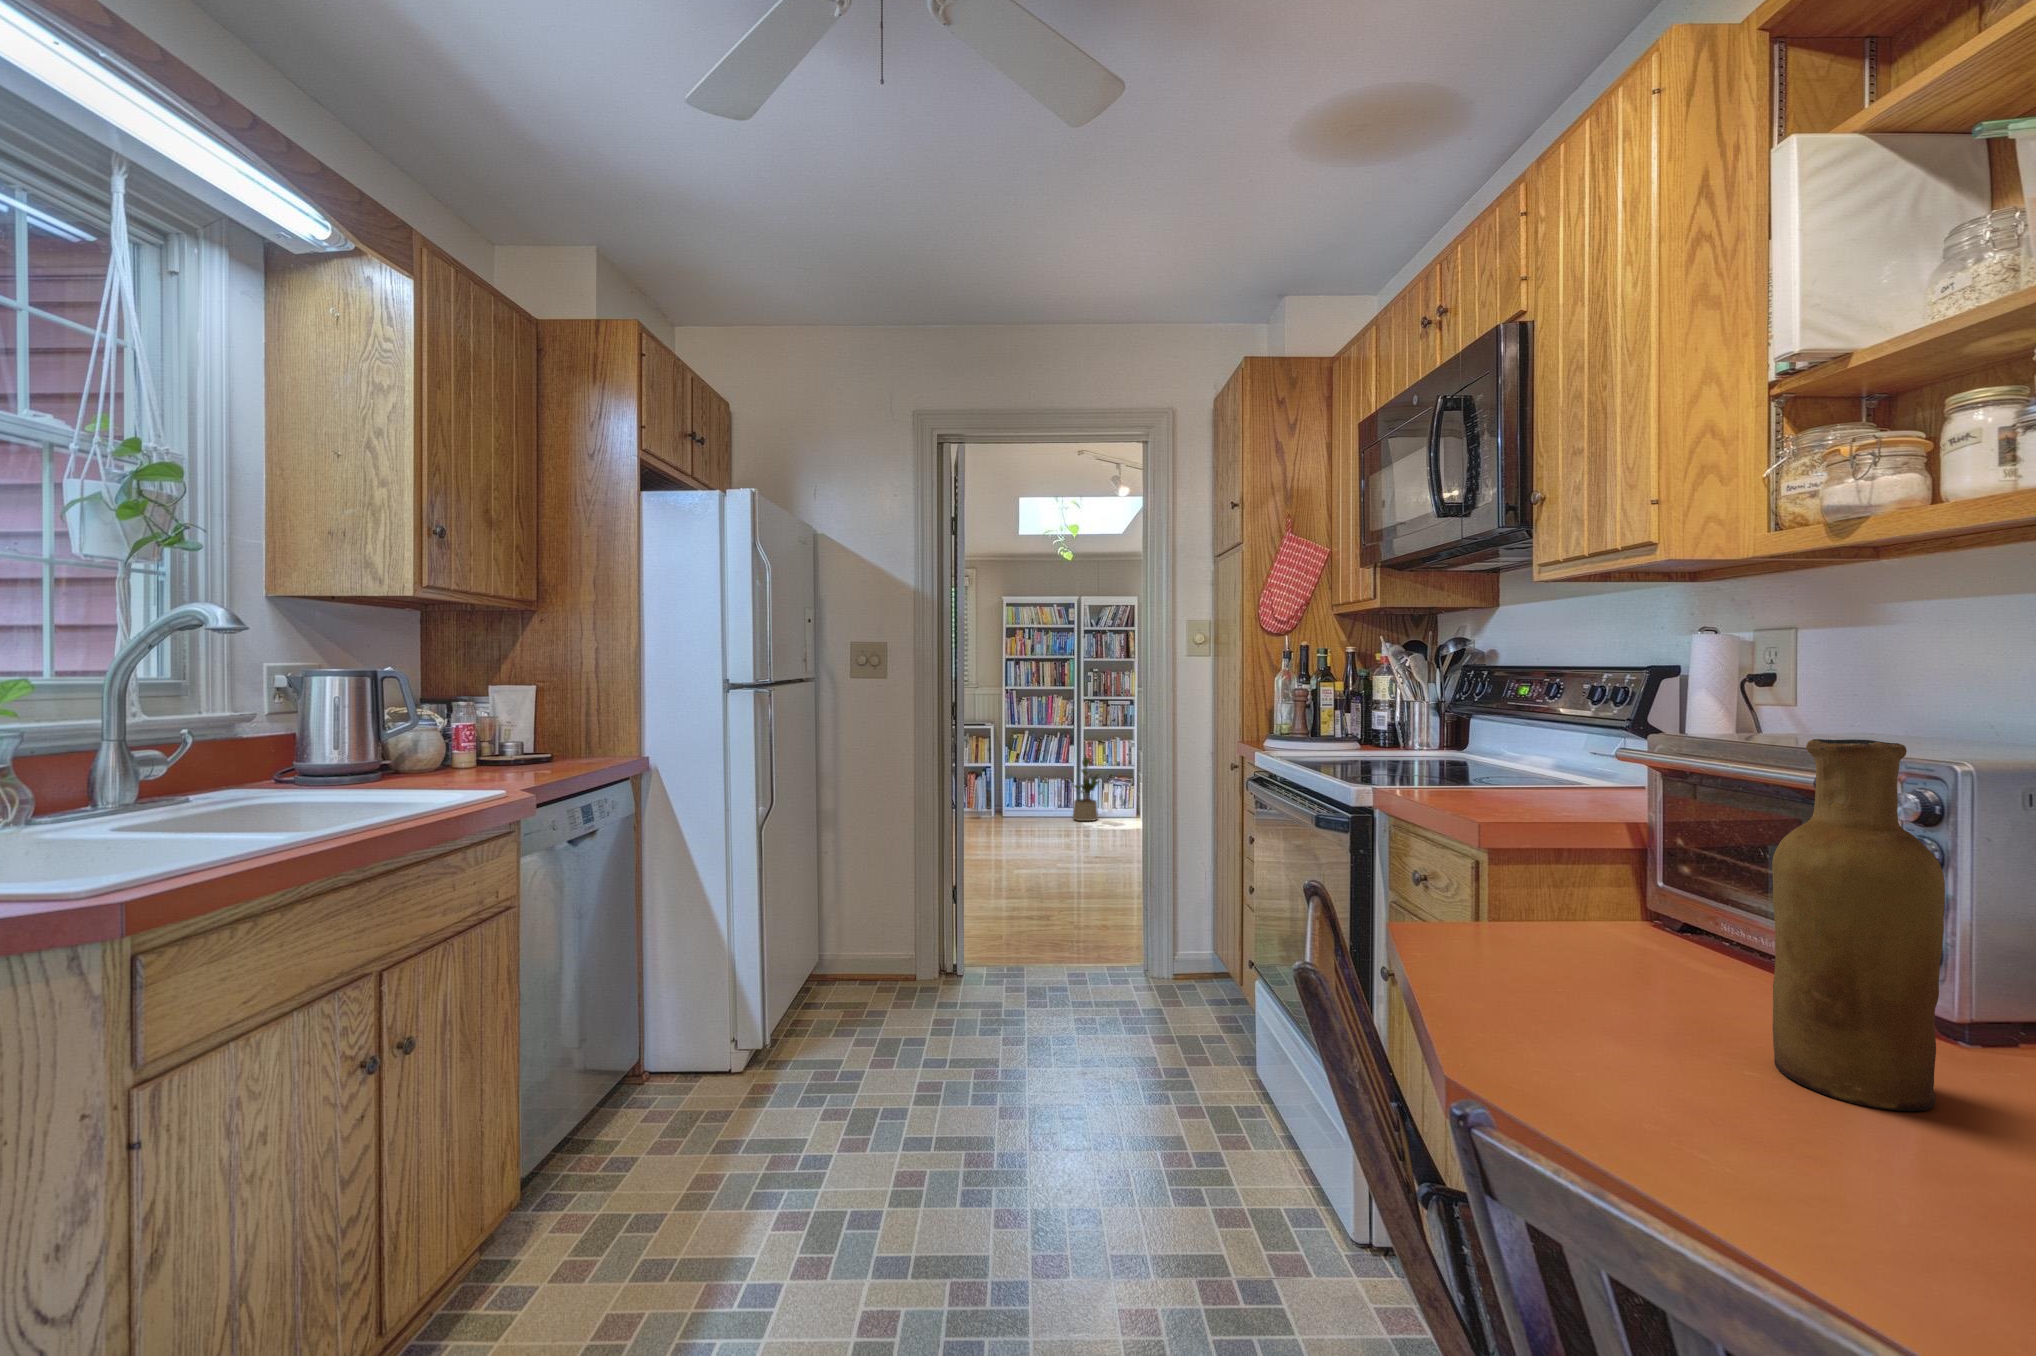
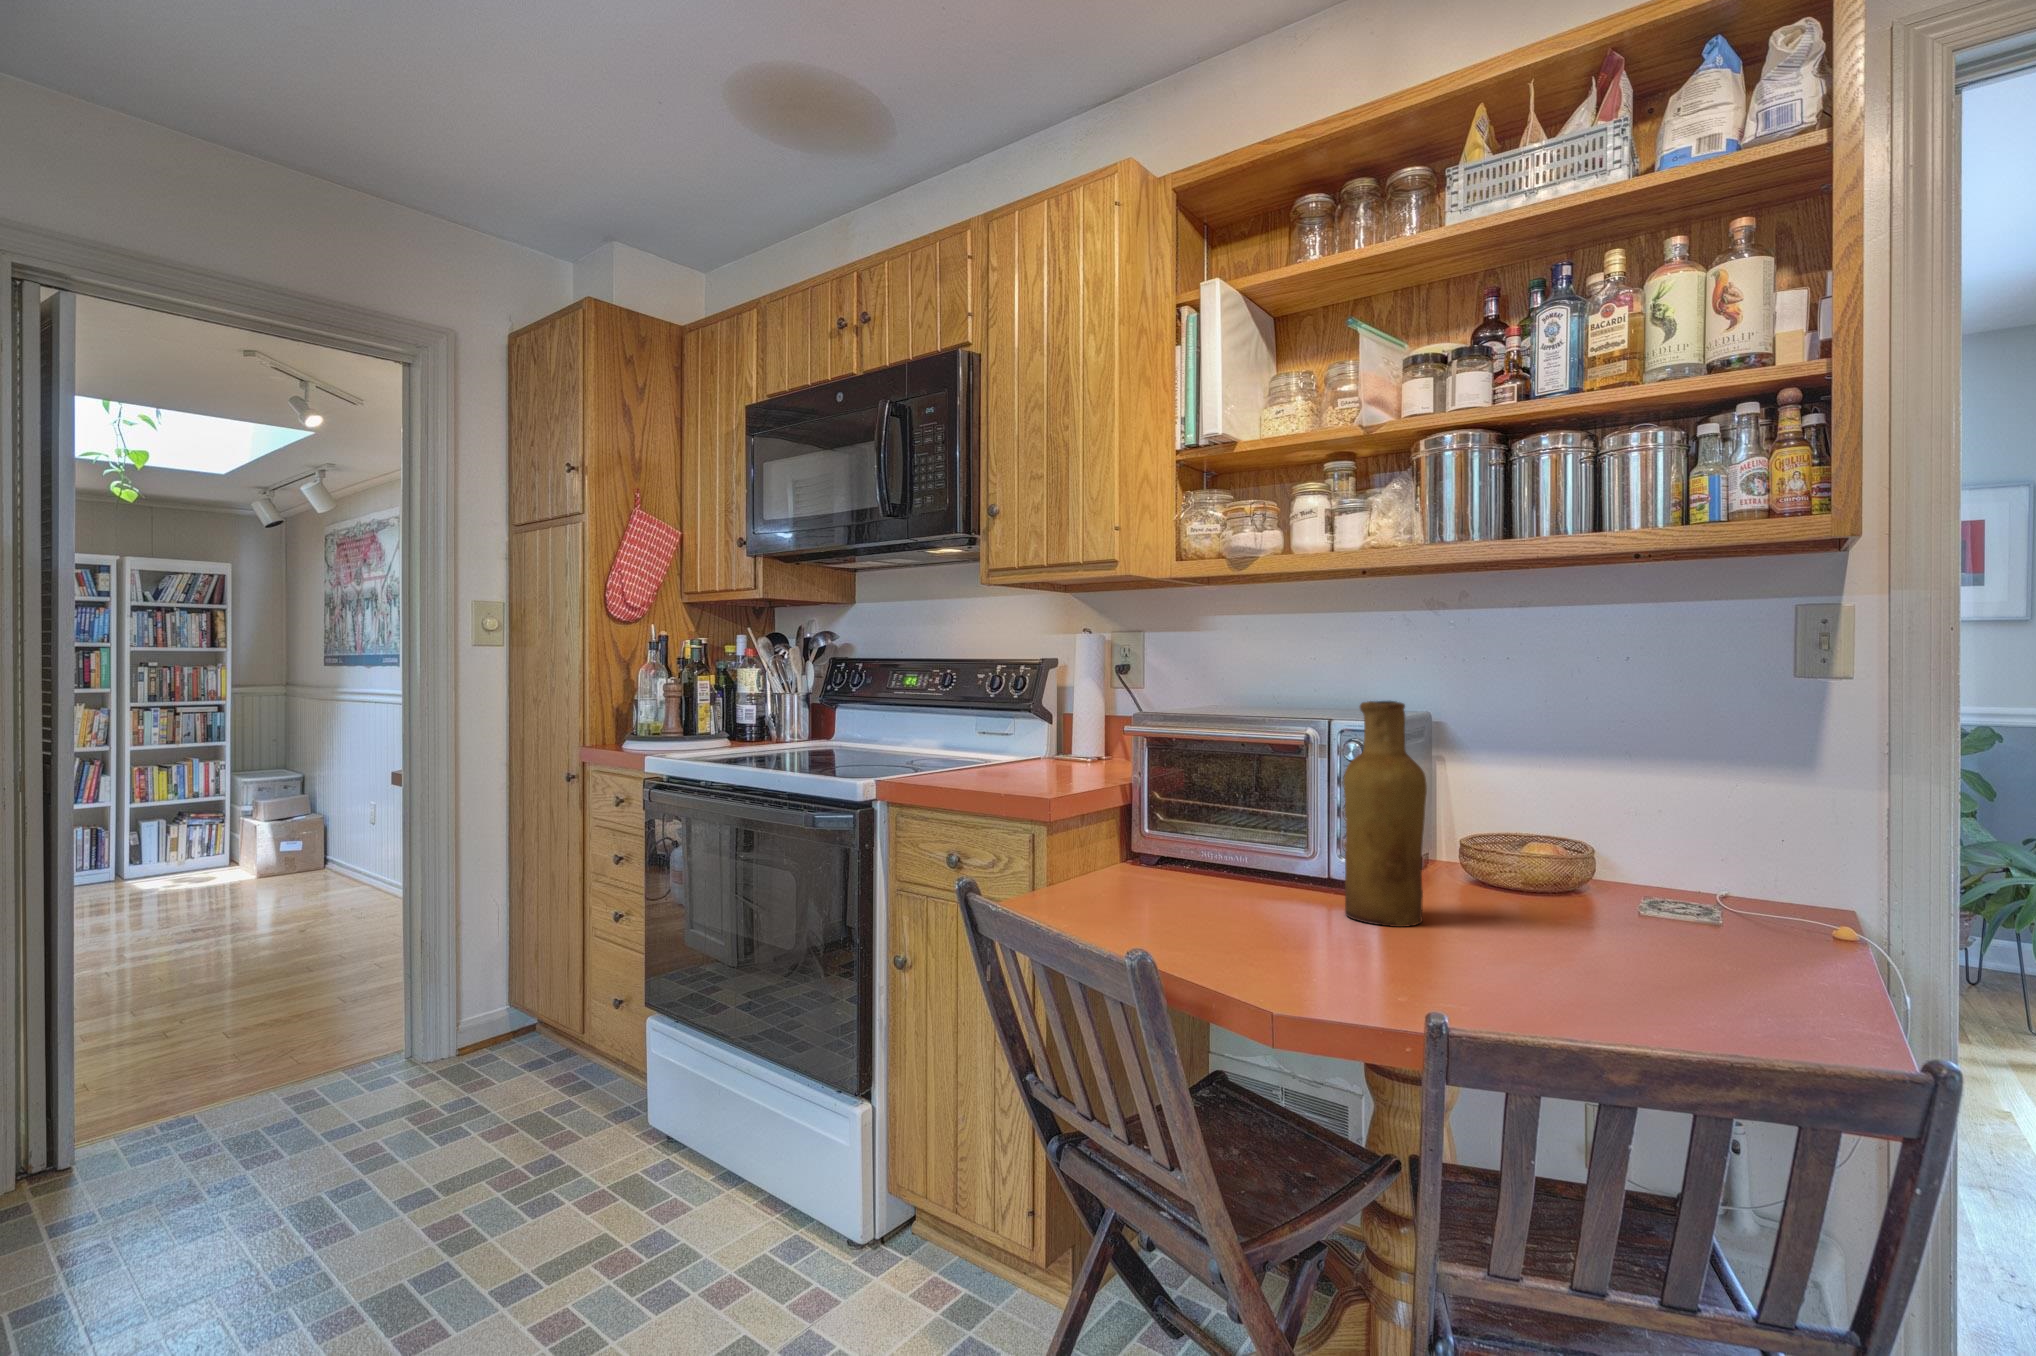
potted plant: present [1073,757,1099,821] -> none [107,794,168,896]

